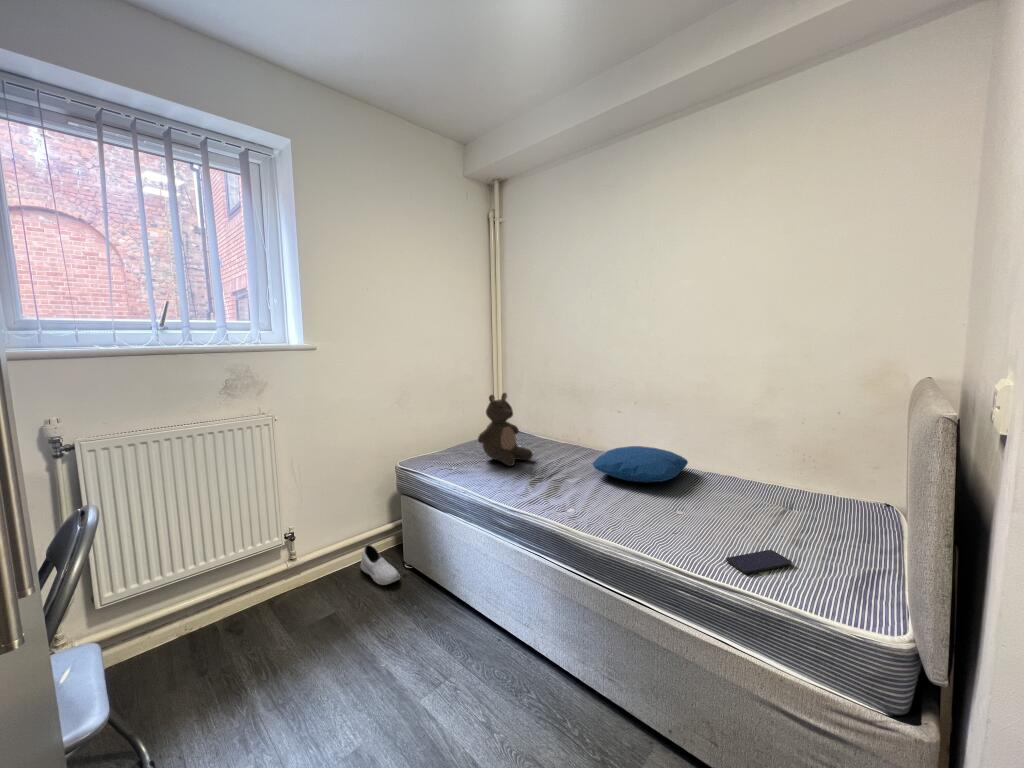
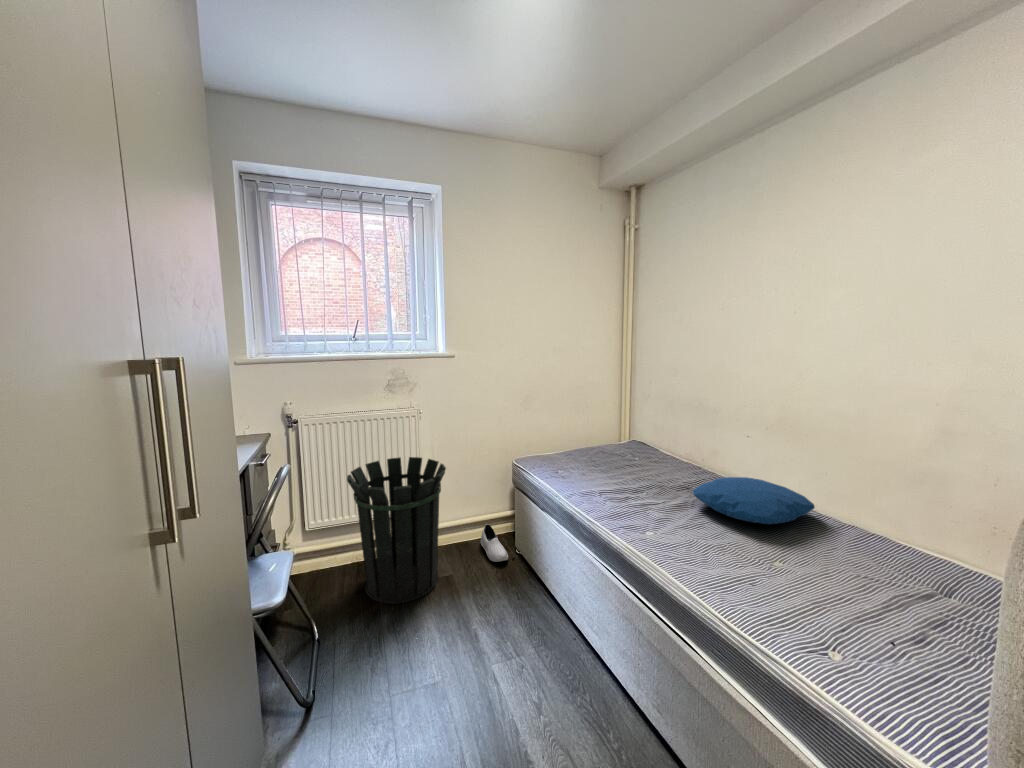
stuffed bear: present [478,393,533,466] -> none [584,405,639,478]
waste bin: none [174,476,323,676] -> present [347,457,446,604]
smartphone: present [726,550,792,574] -> none [788,627,877,658]

